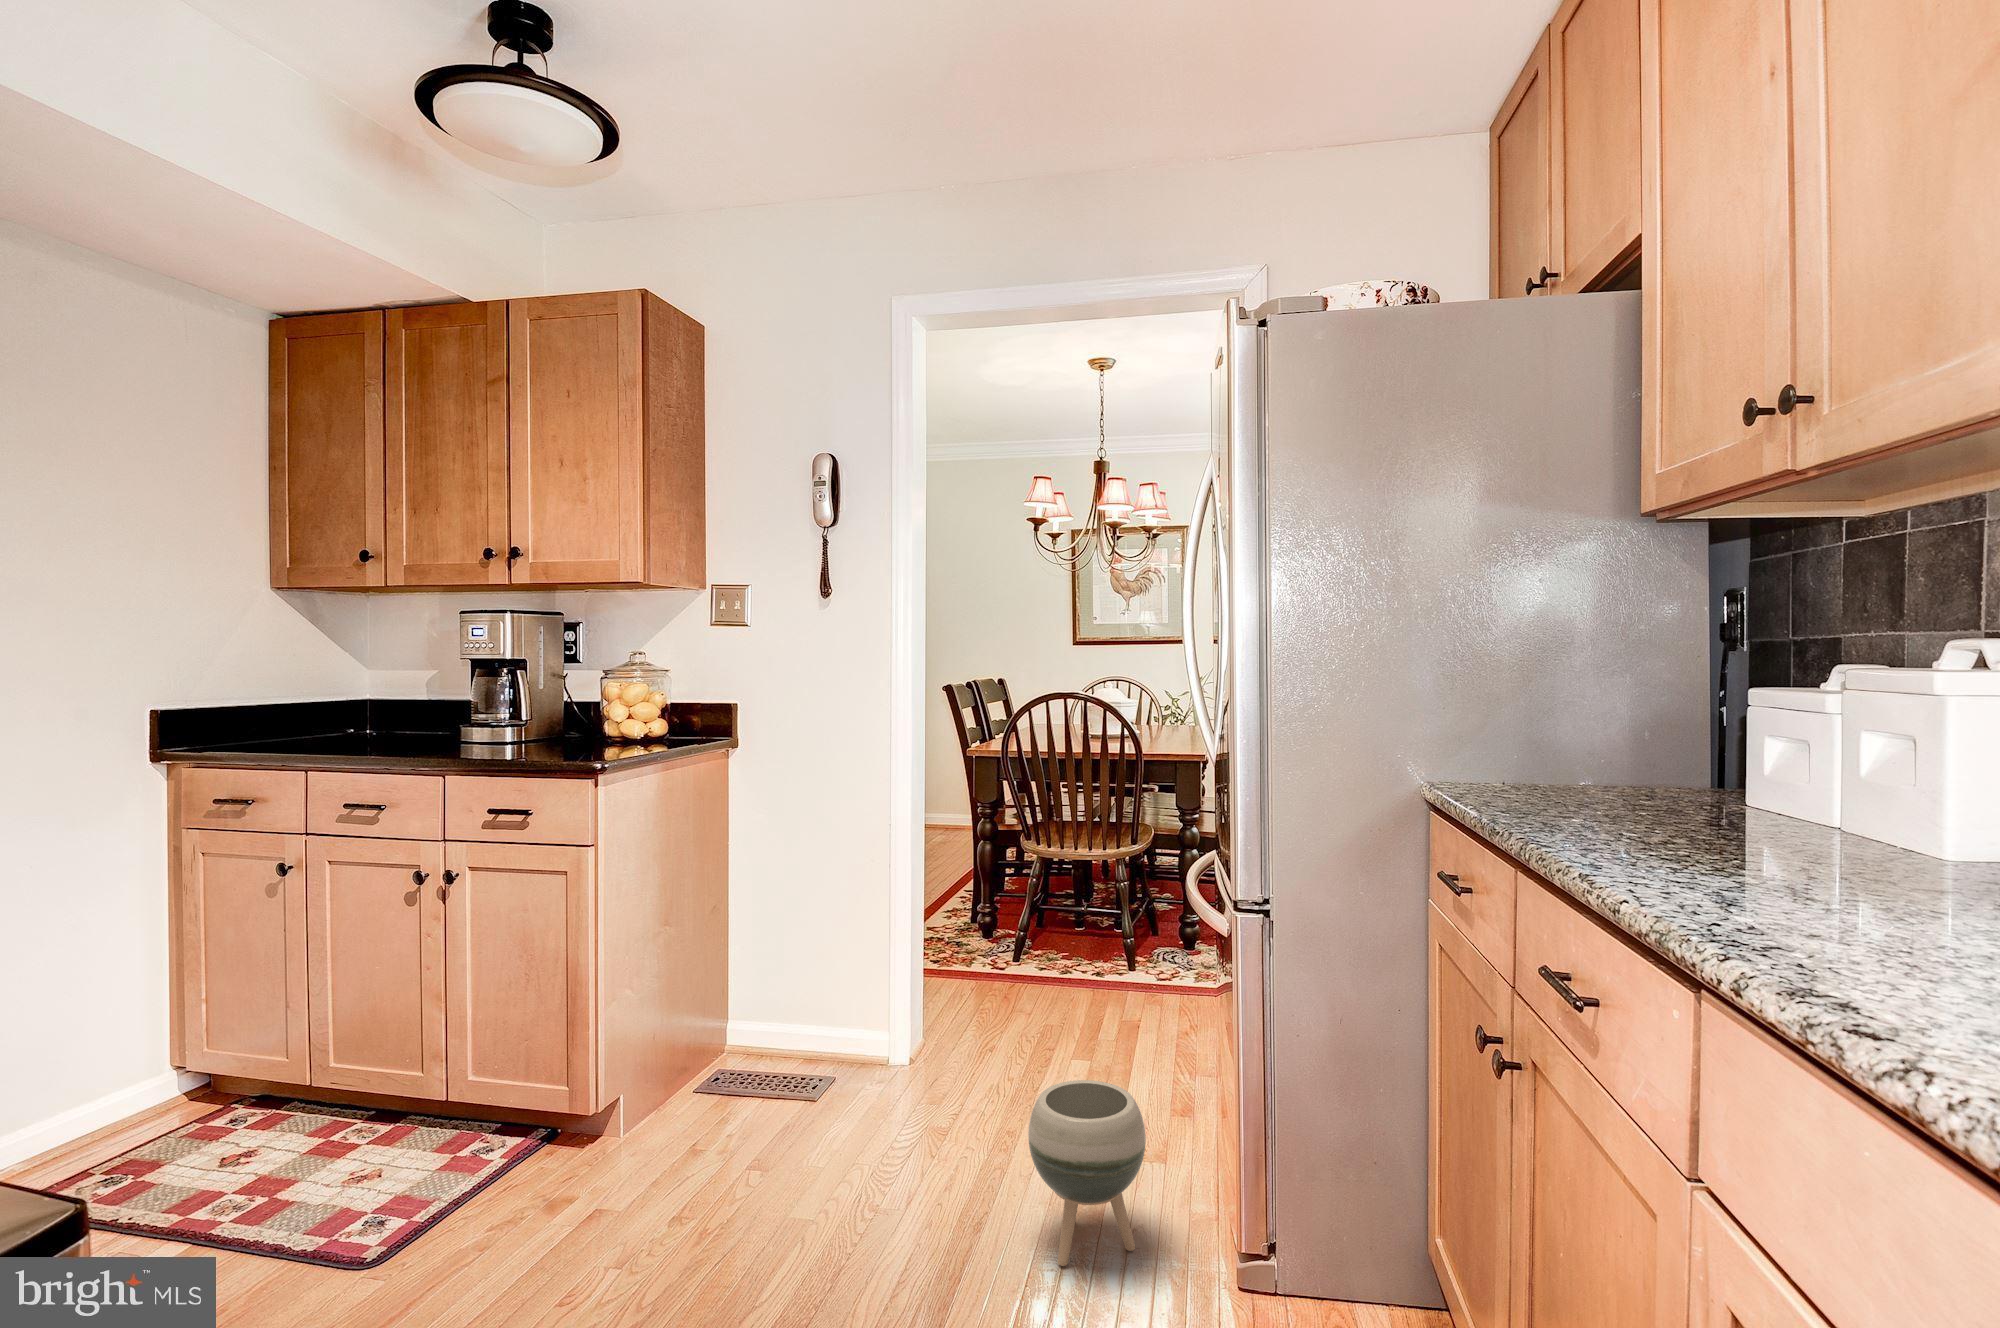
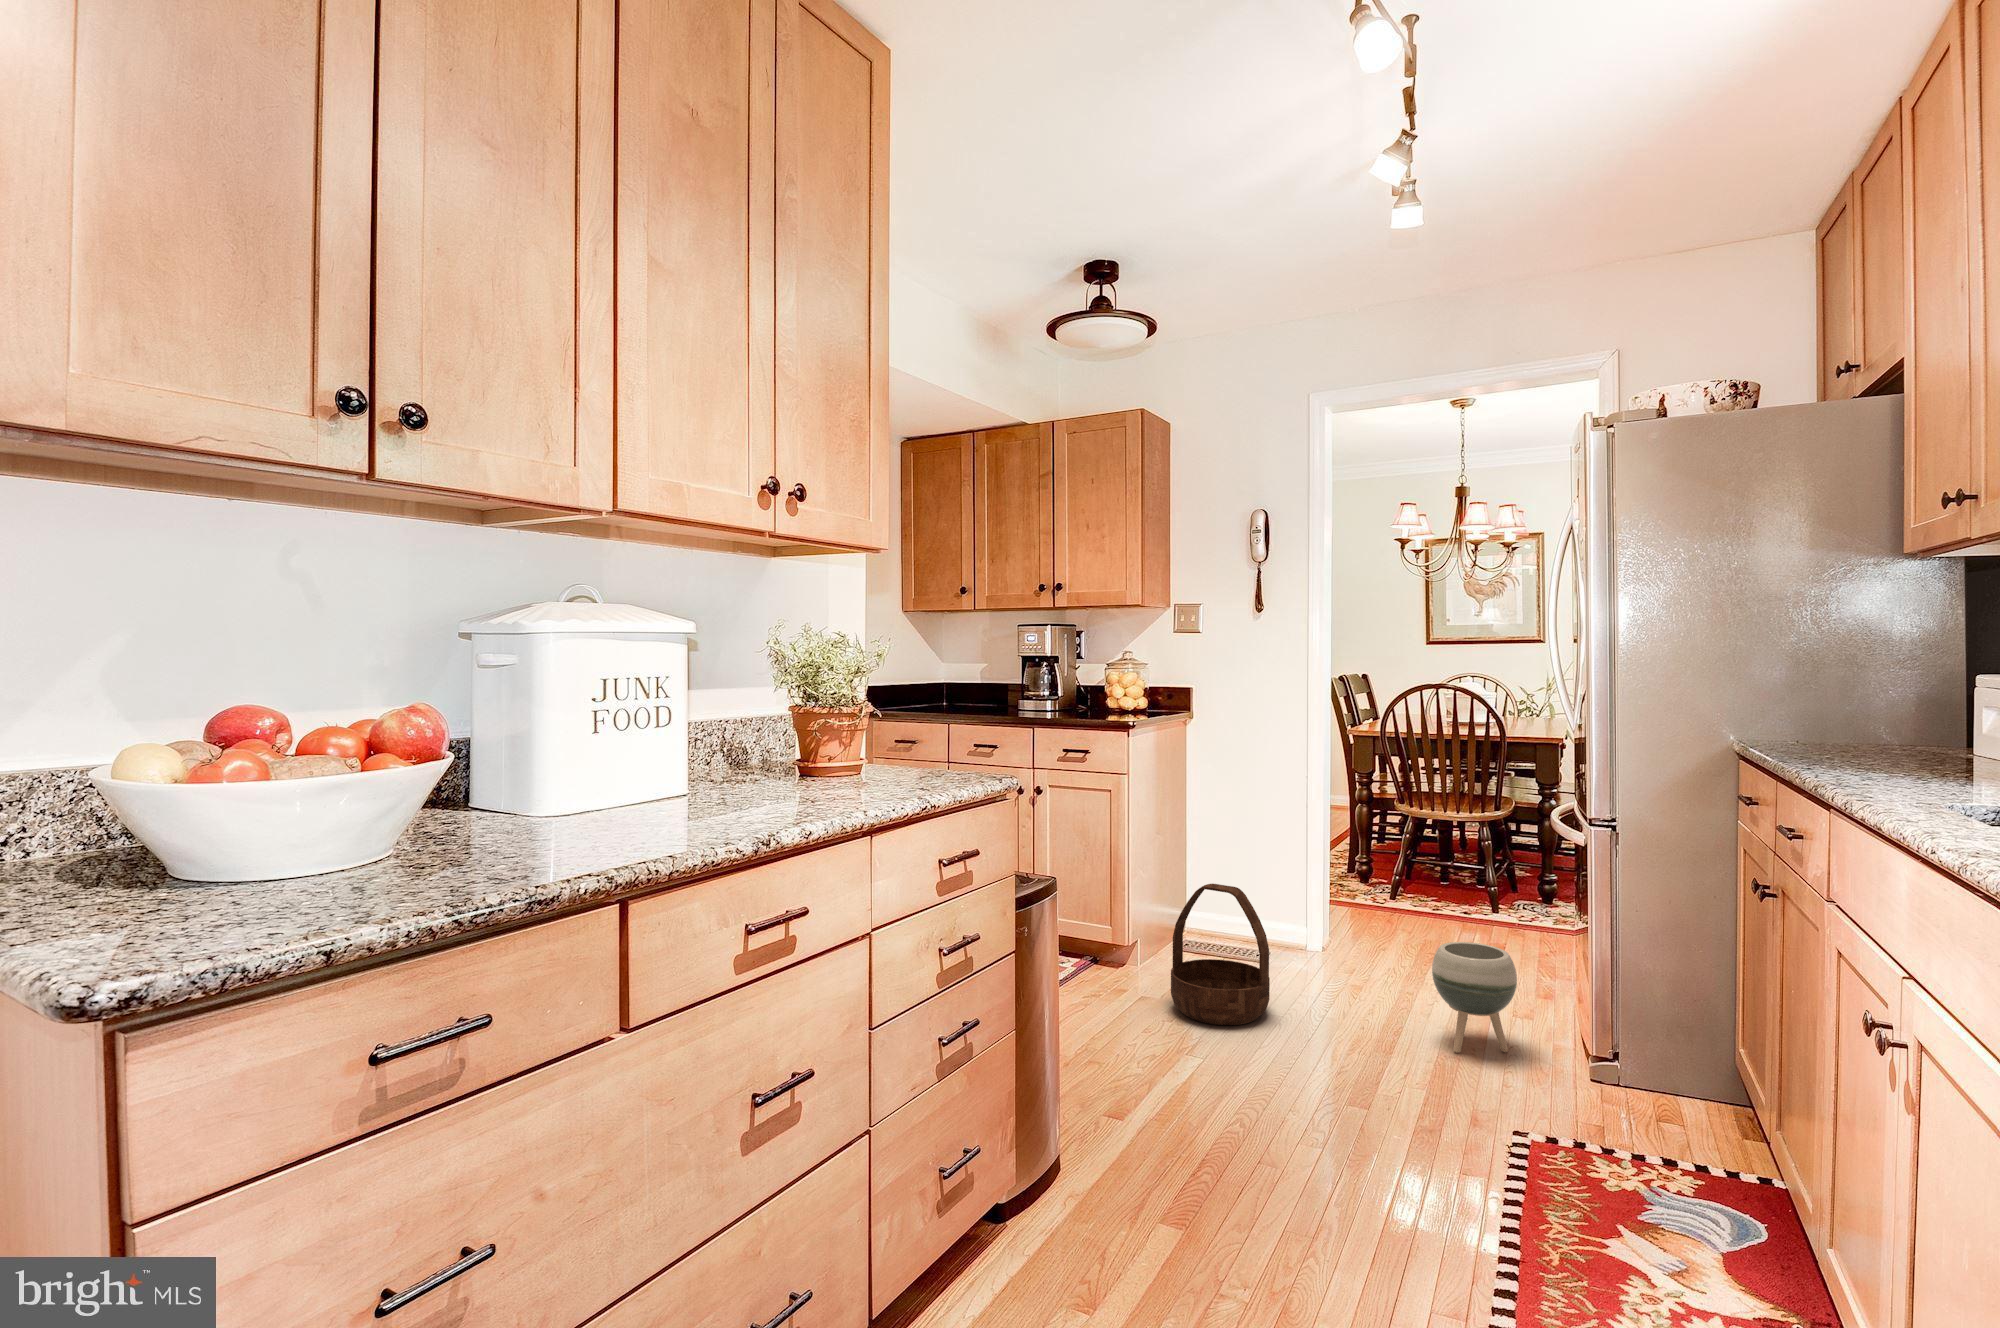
basket: none [633,1021,795,1266] -> present [1171,884,1270,1025]

